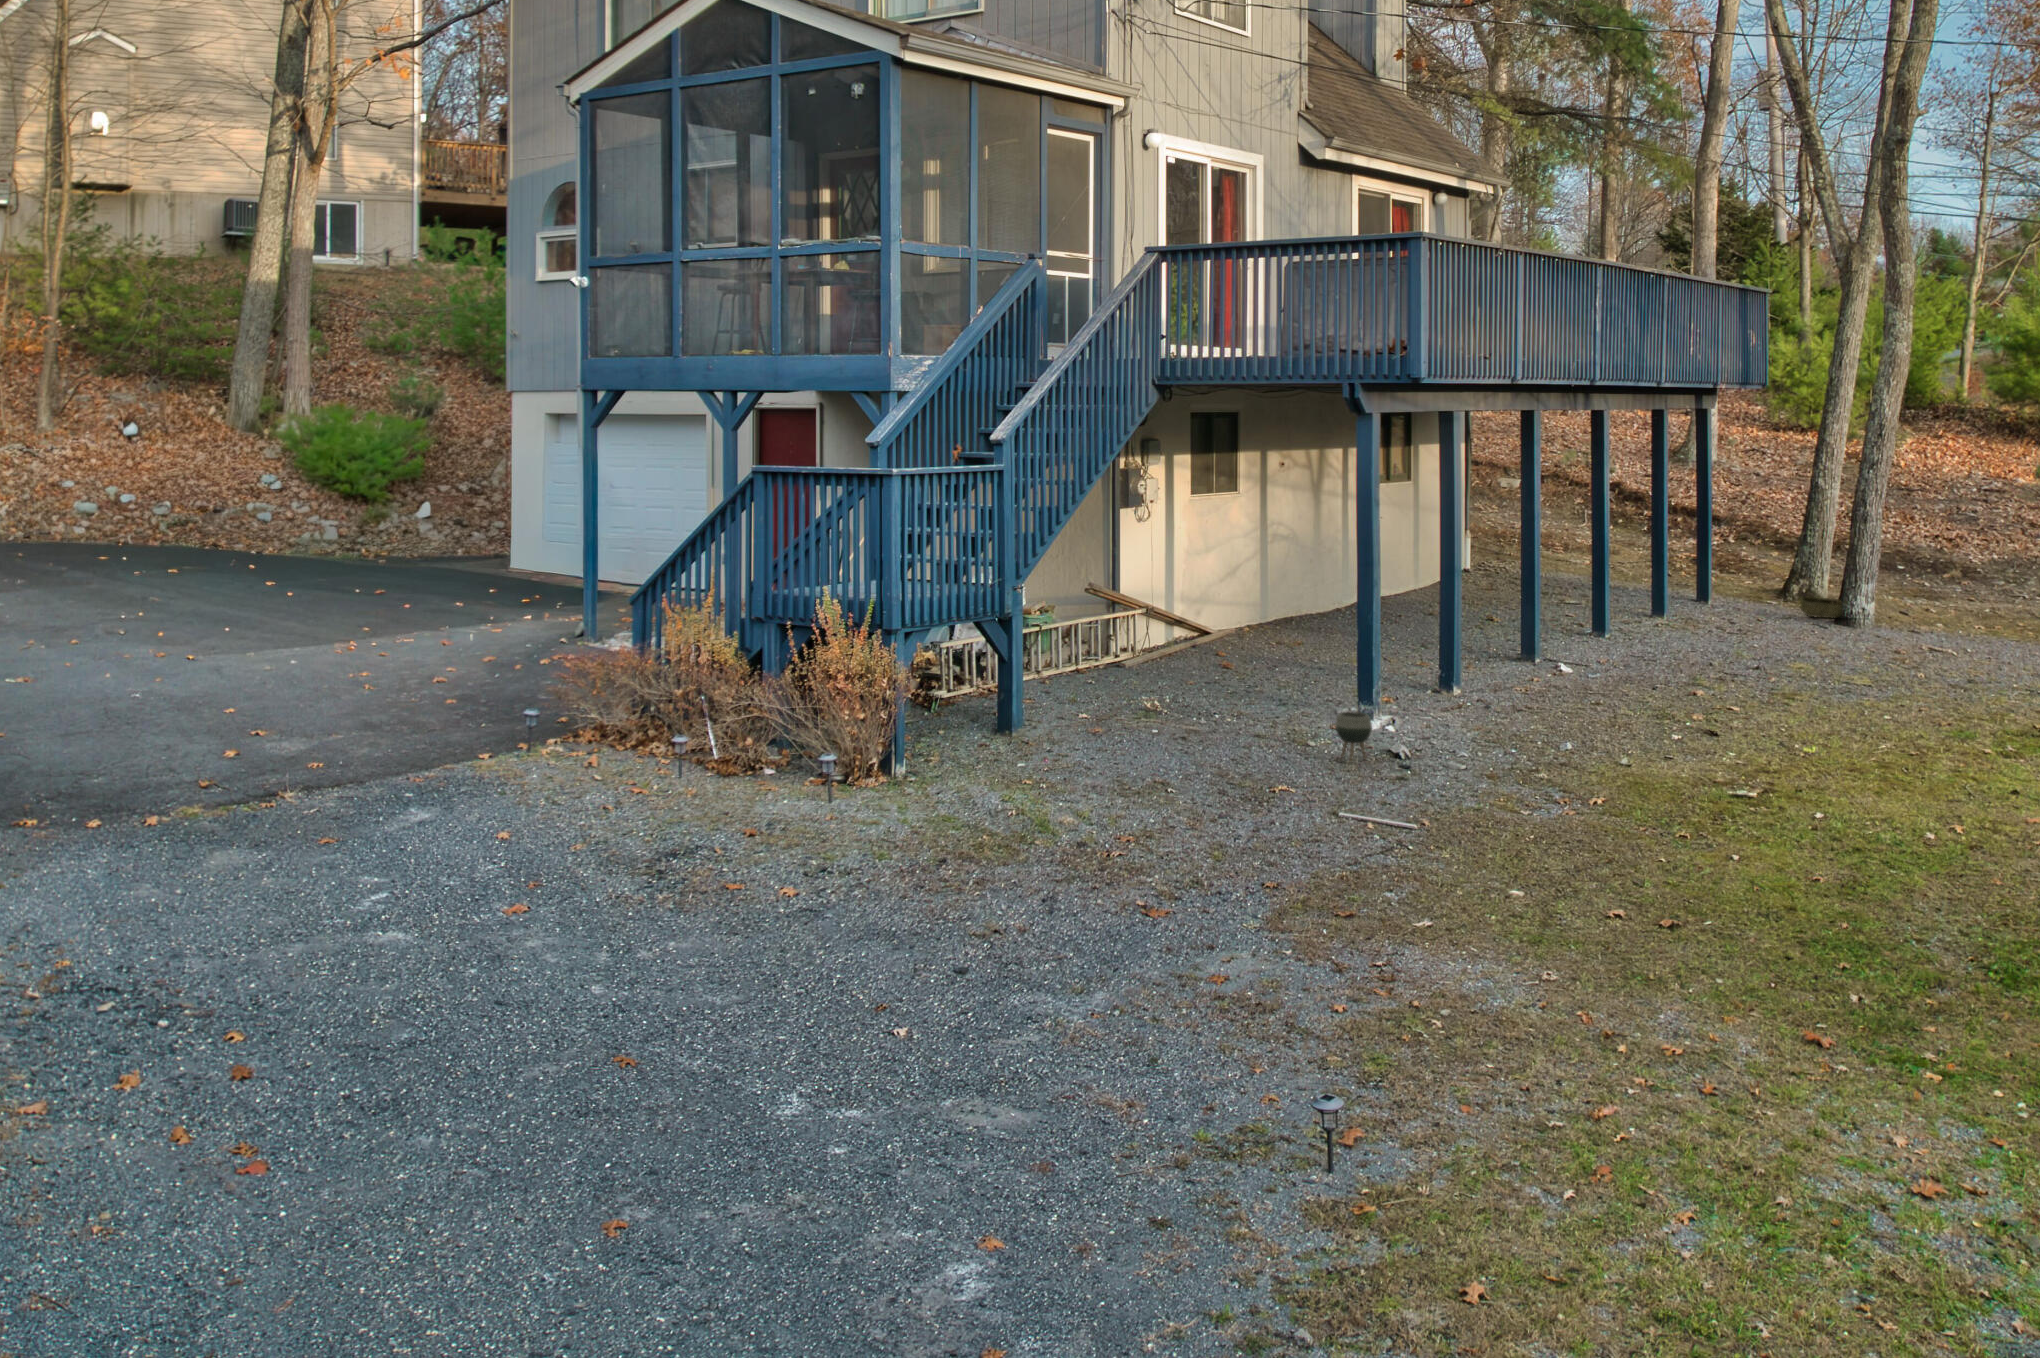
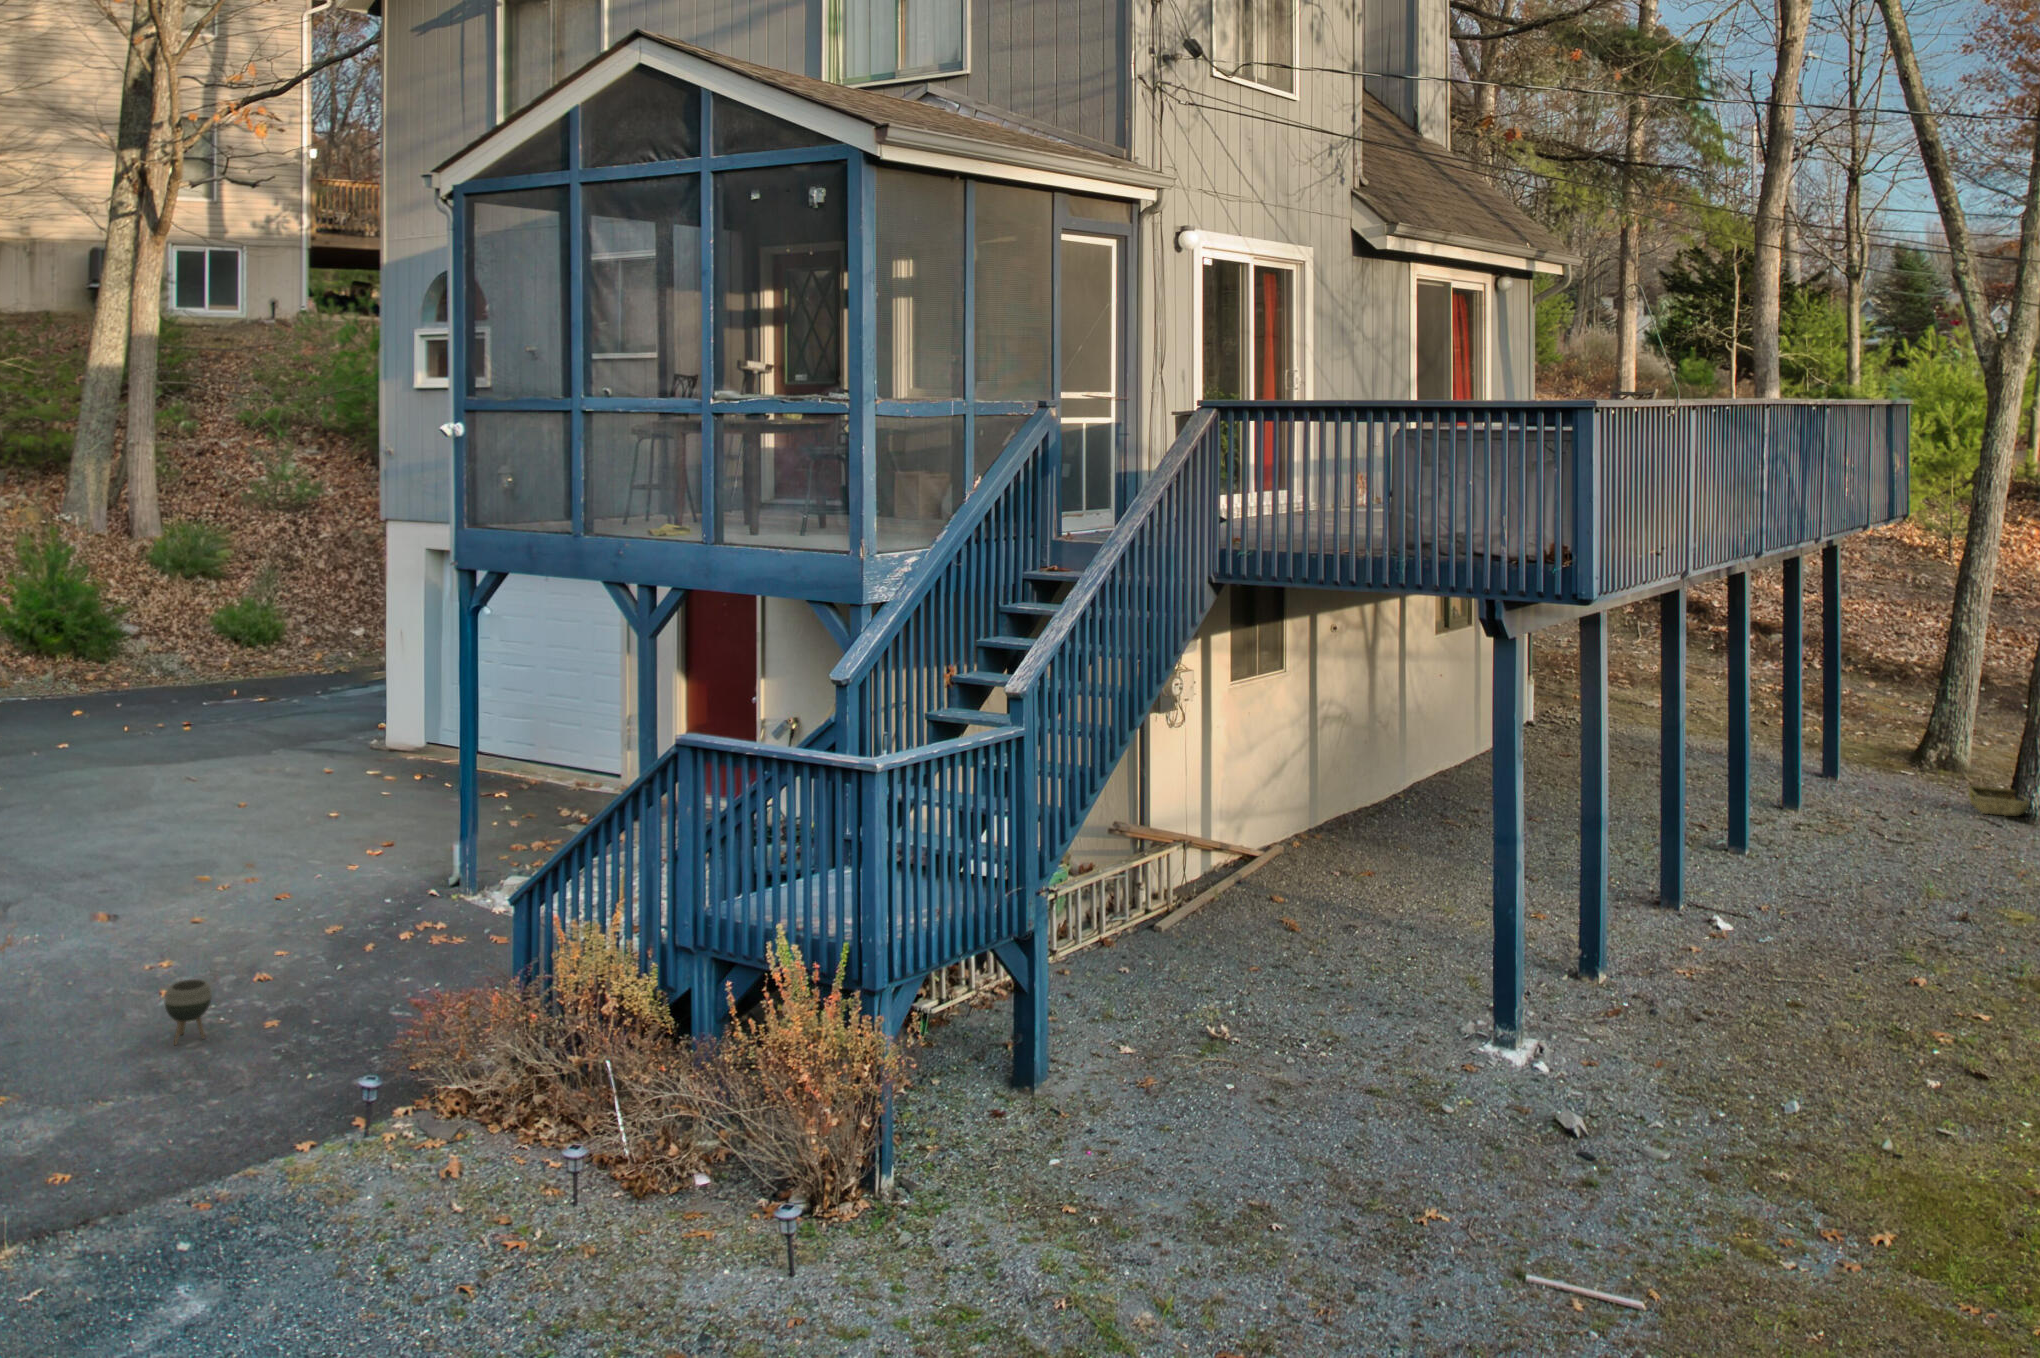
planter: present [1335,712,1372,762] -> present [164,979,212,1045]

